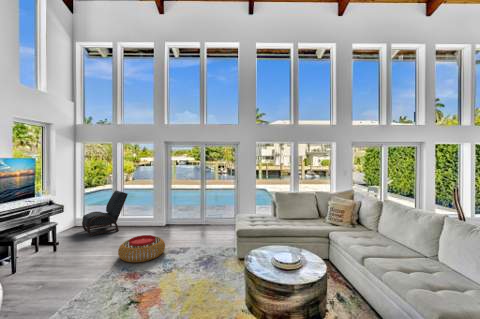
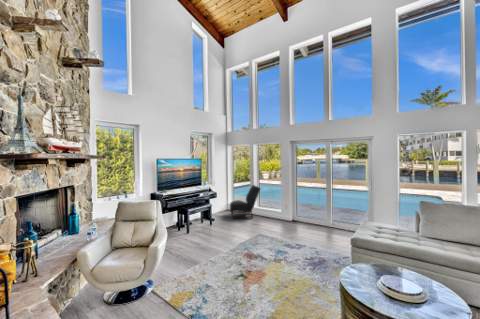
pouf: present [118,235,165,263] -> none [245,225,282,247]

